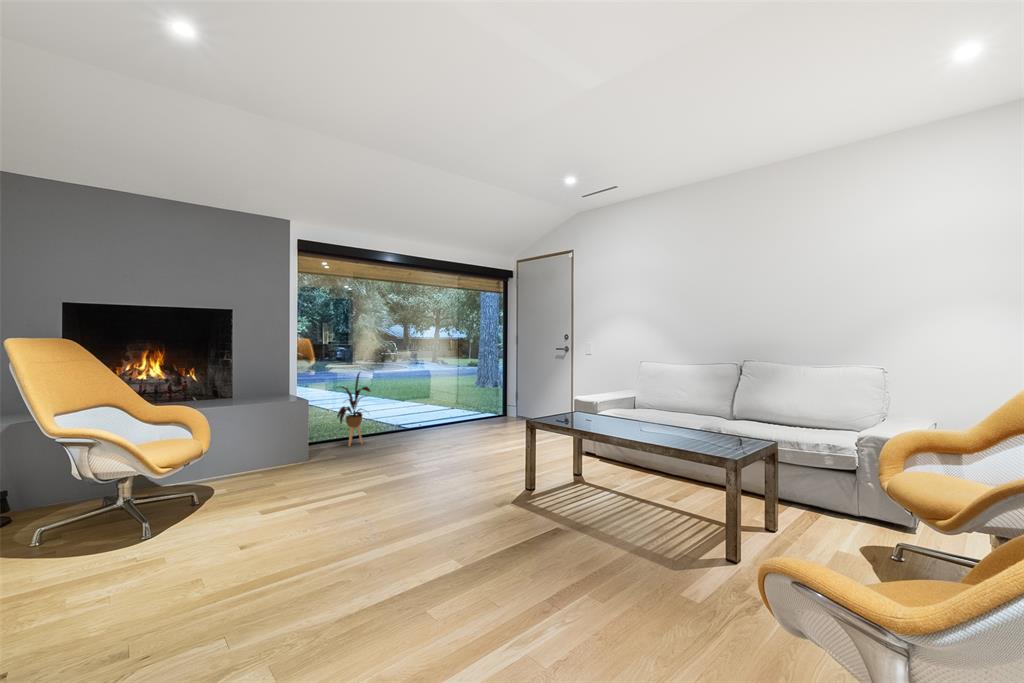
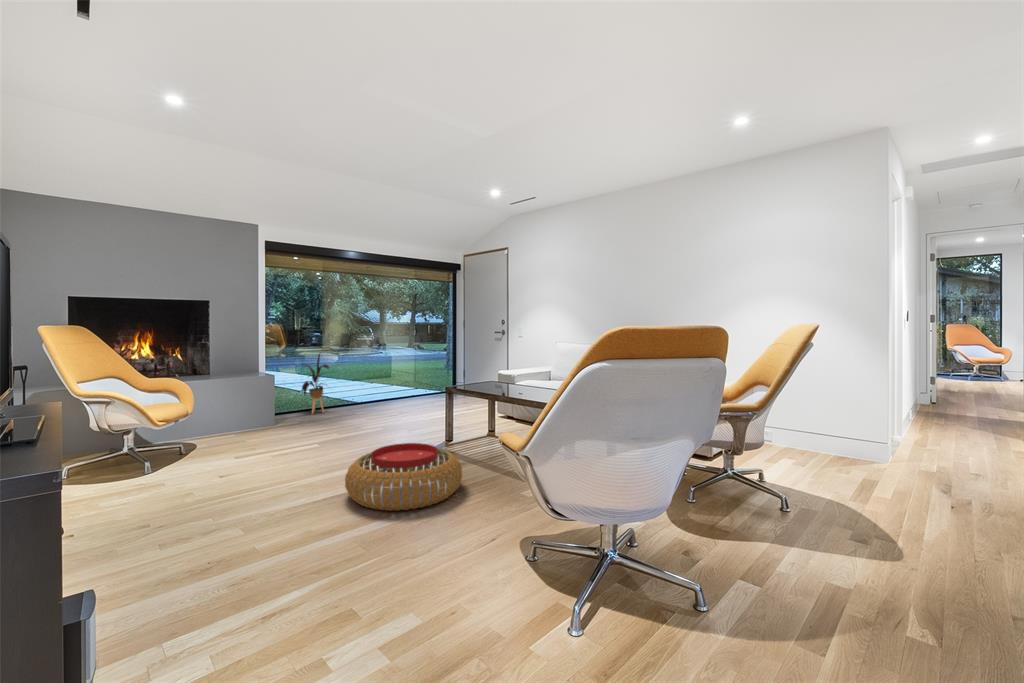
pouf: none [422,506,592,626] -> present [345,443,462,511]

